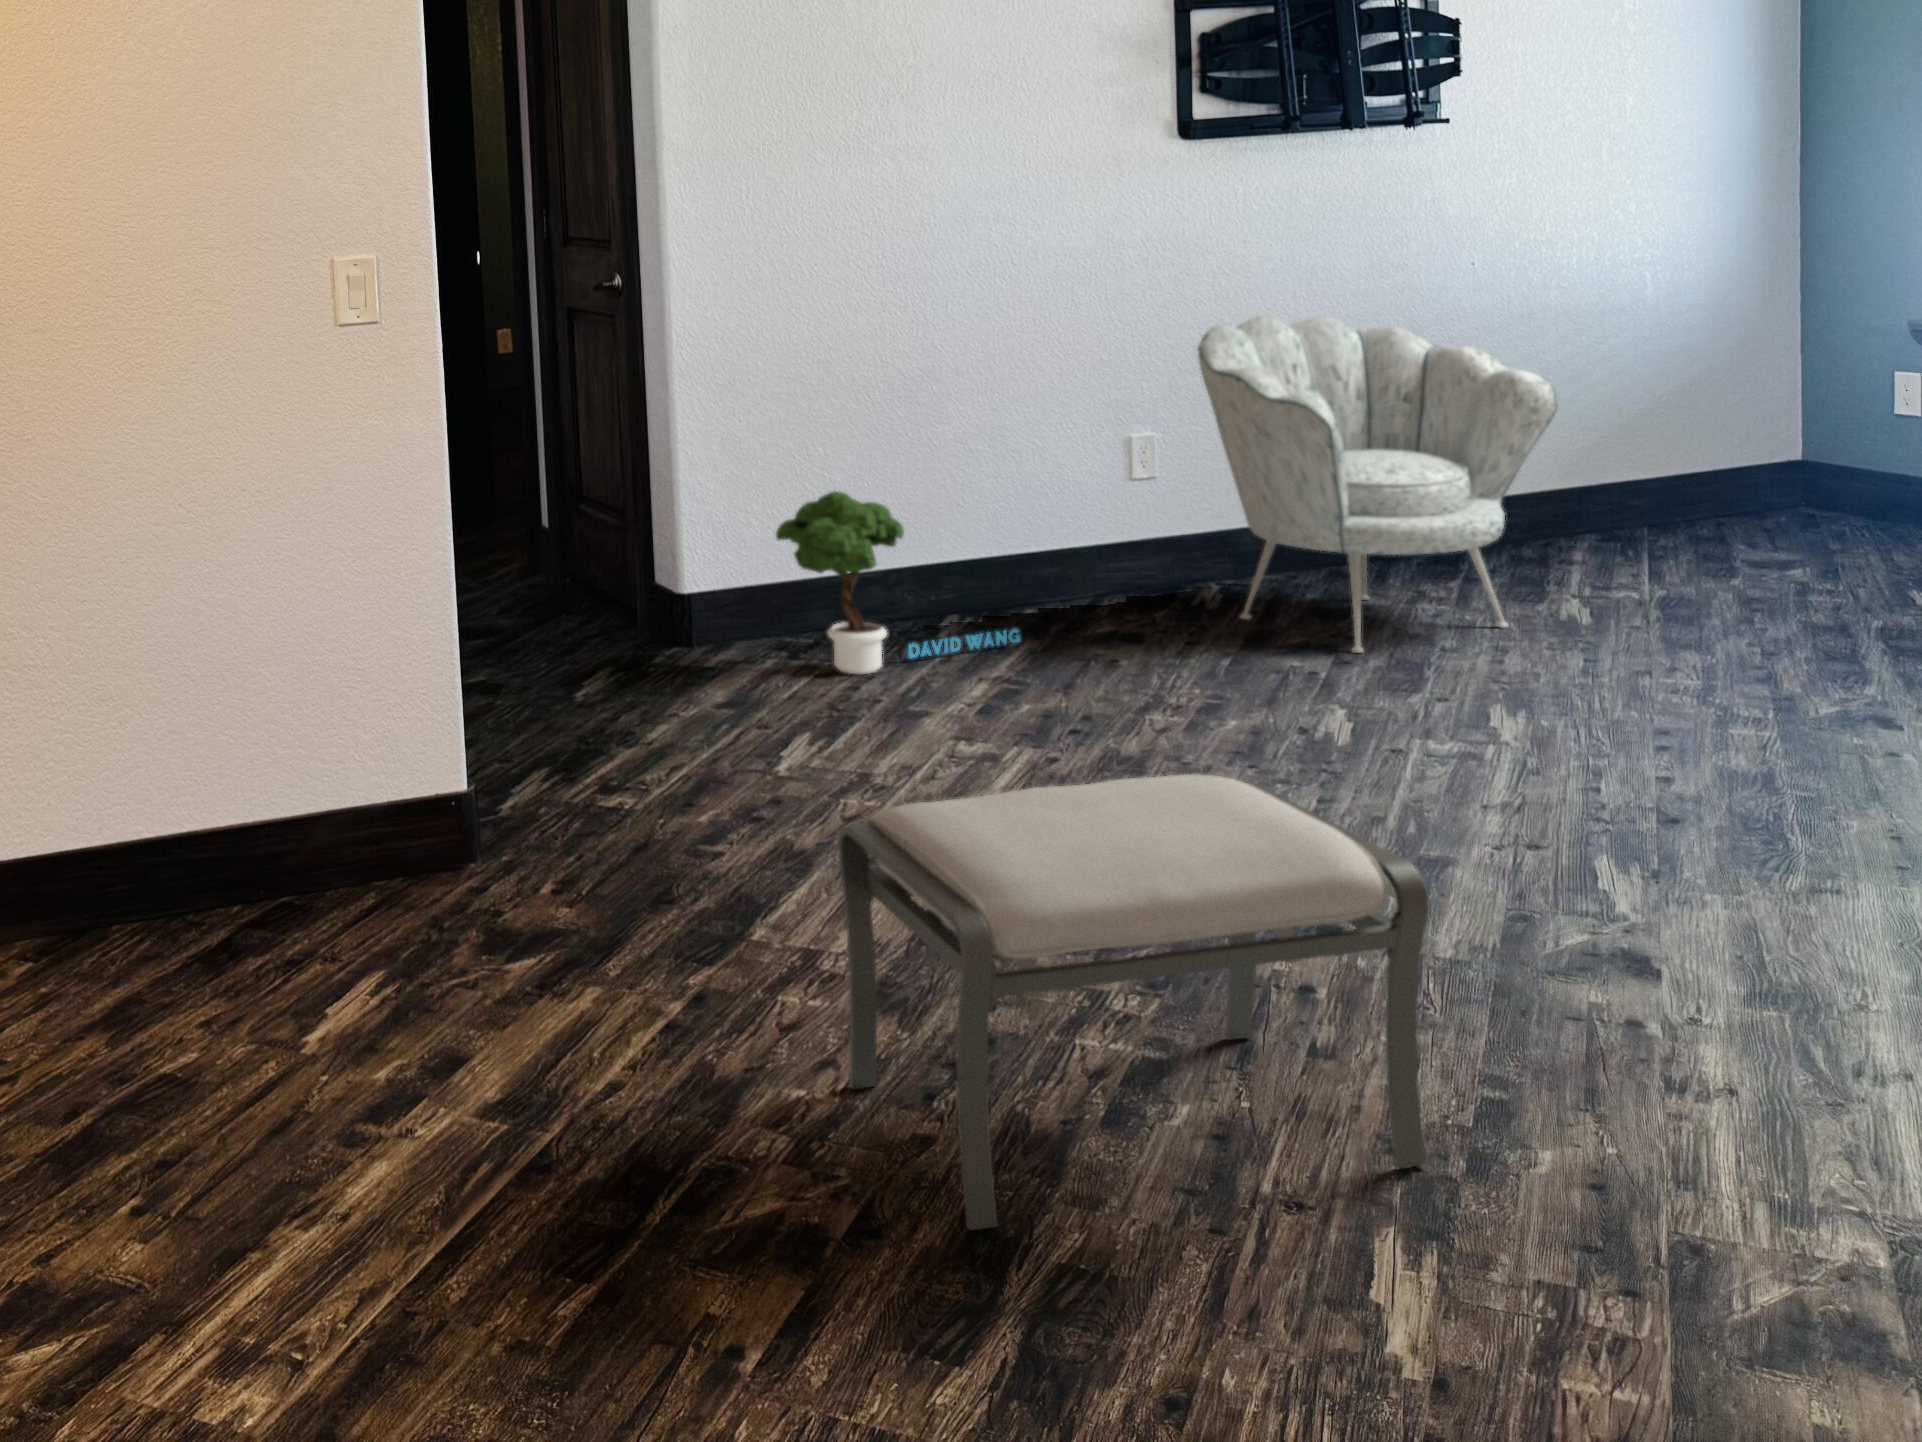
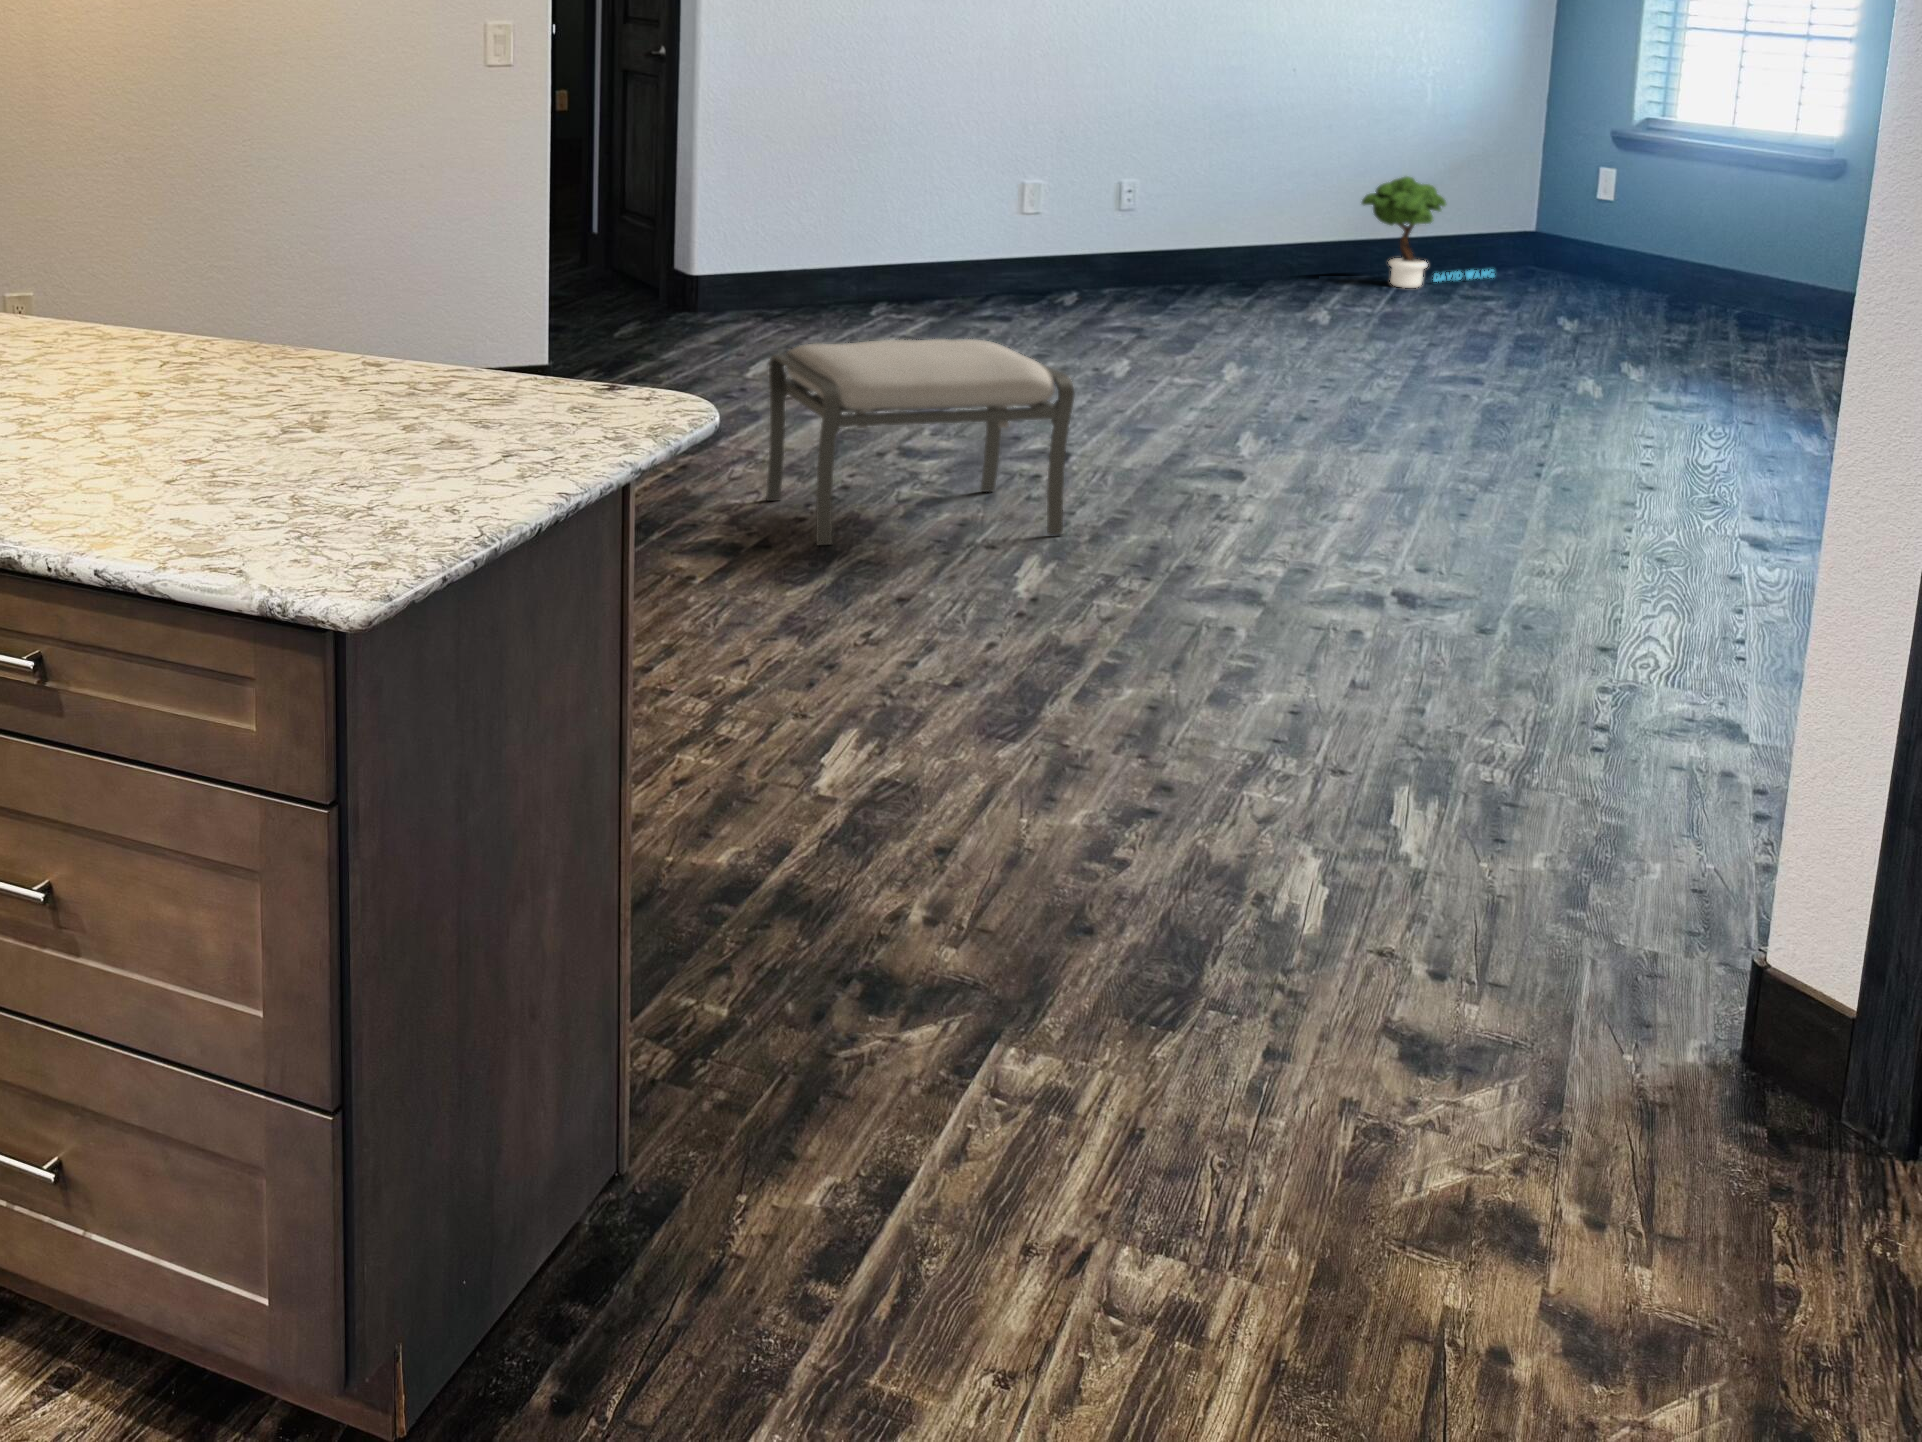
armchair: present [1198,316,1558,653] -> none [1072,100,1319,336]
potted tree: present [776,491,1020,674] -> present [1362,176,1494,288]

